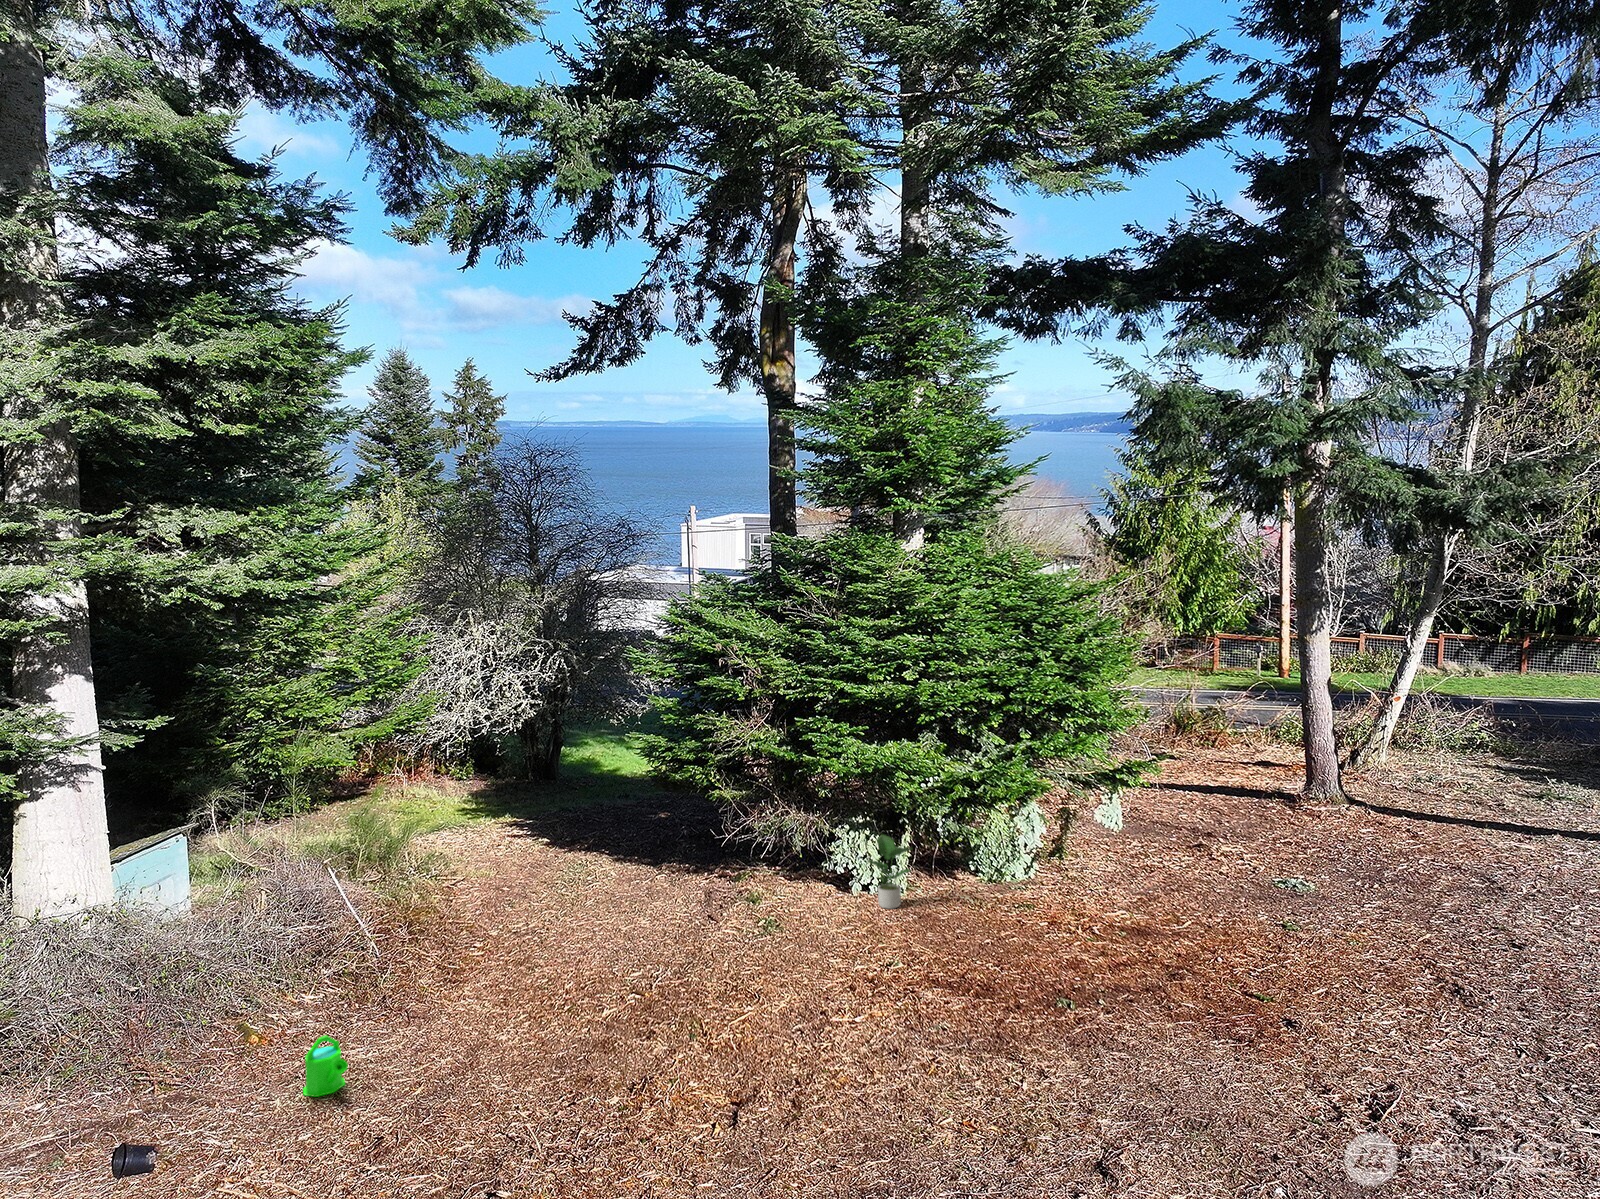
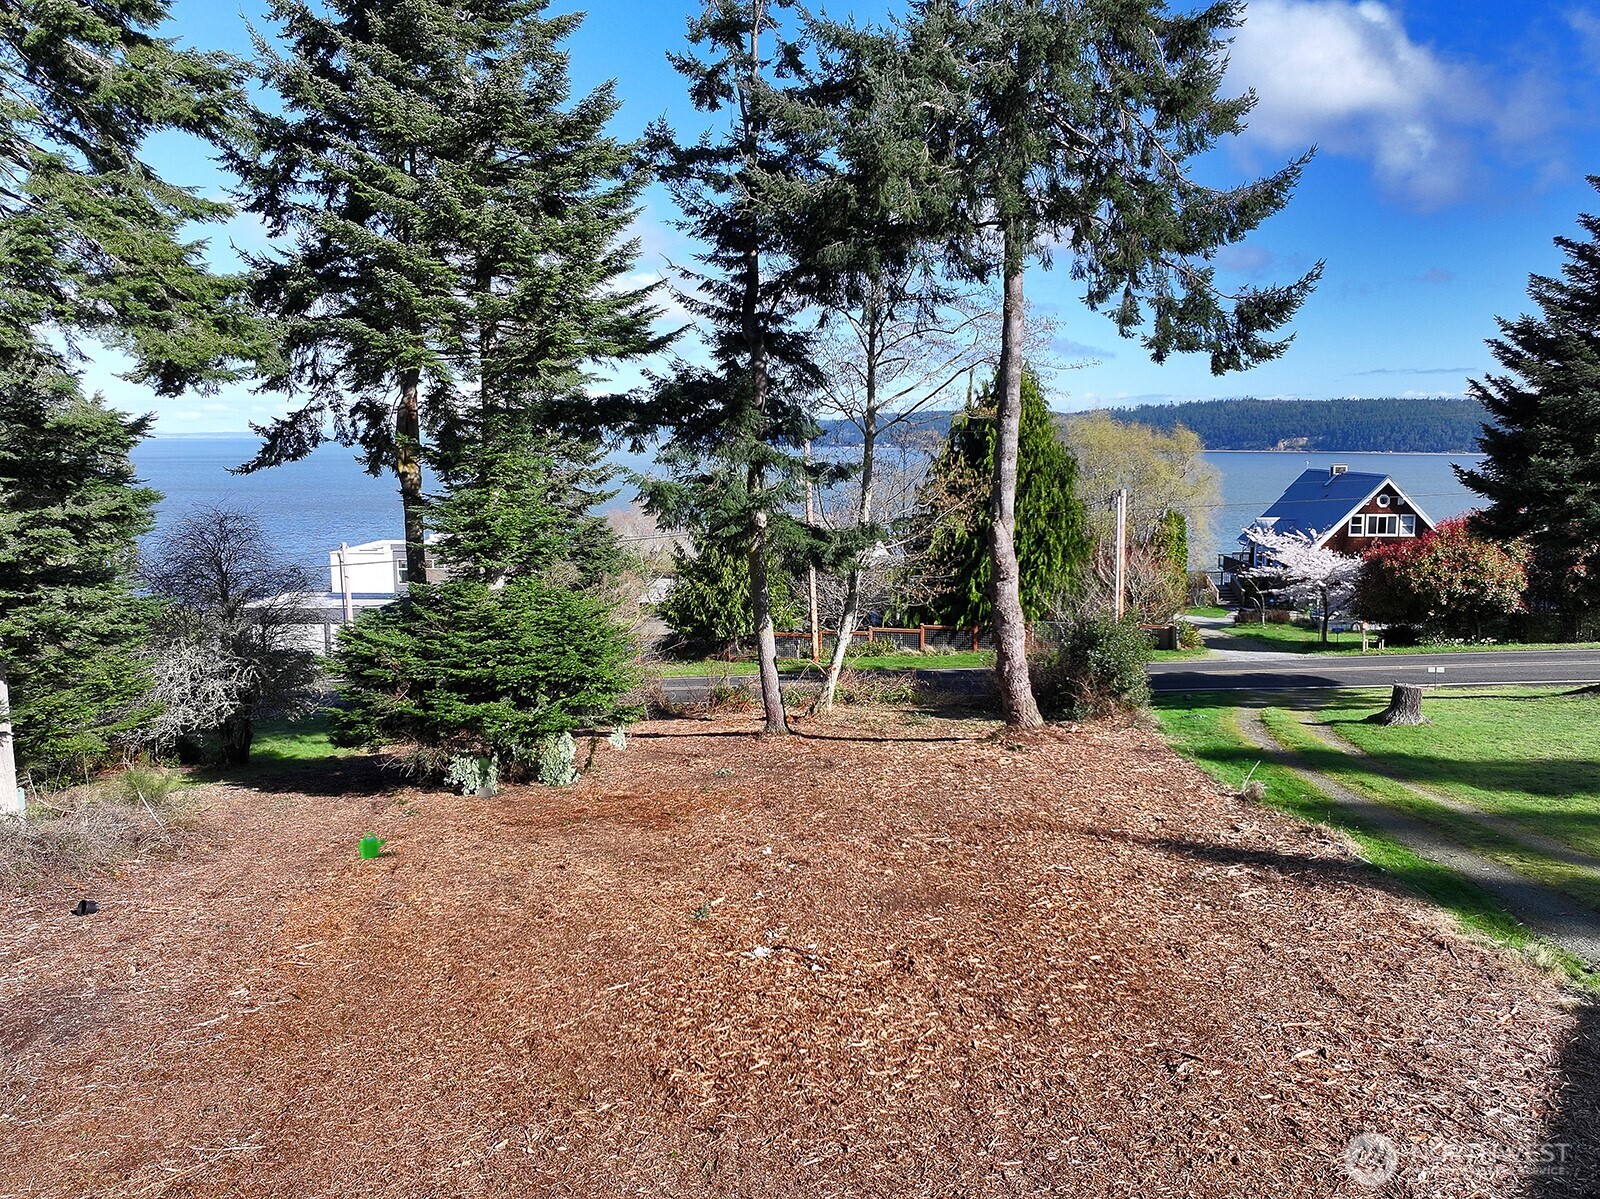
watering can: present [303,1035,348,1097] -> present [358,832,386,858]

